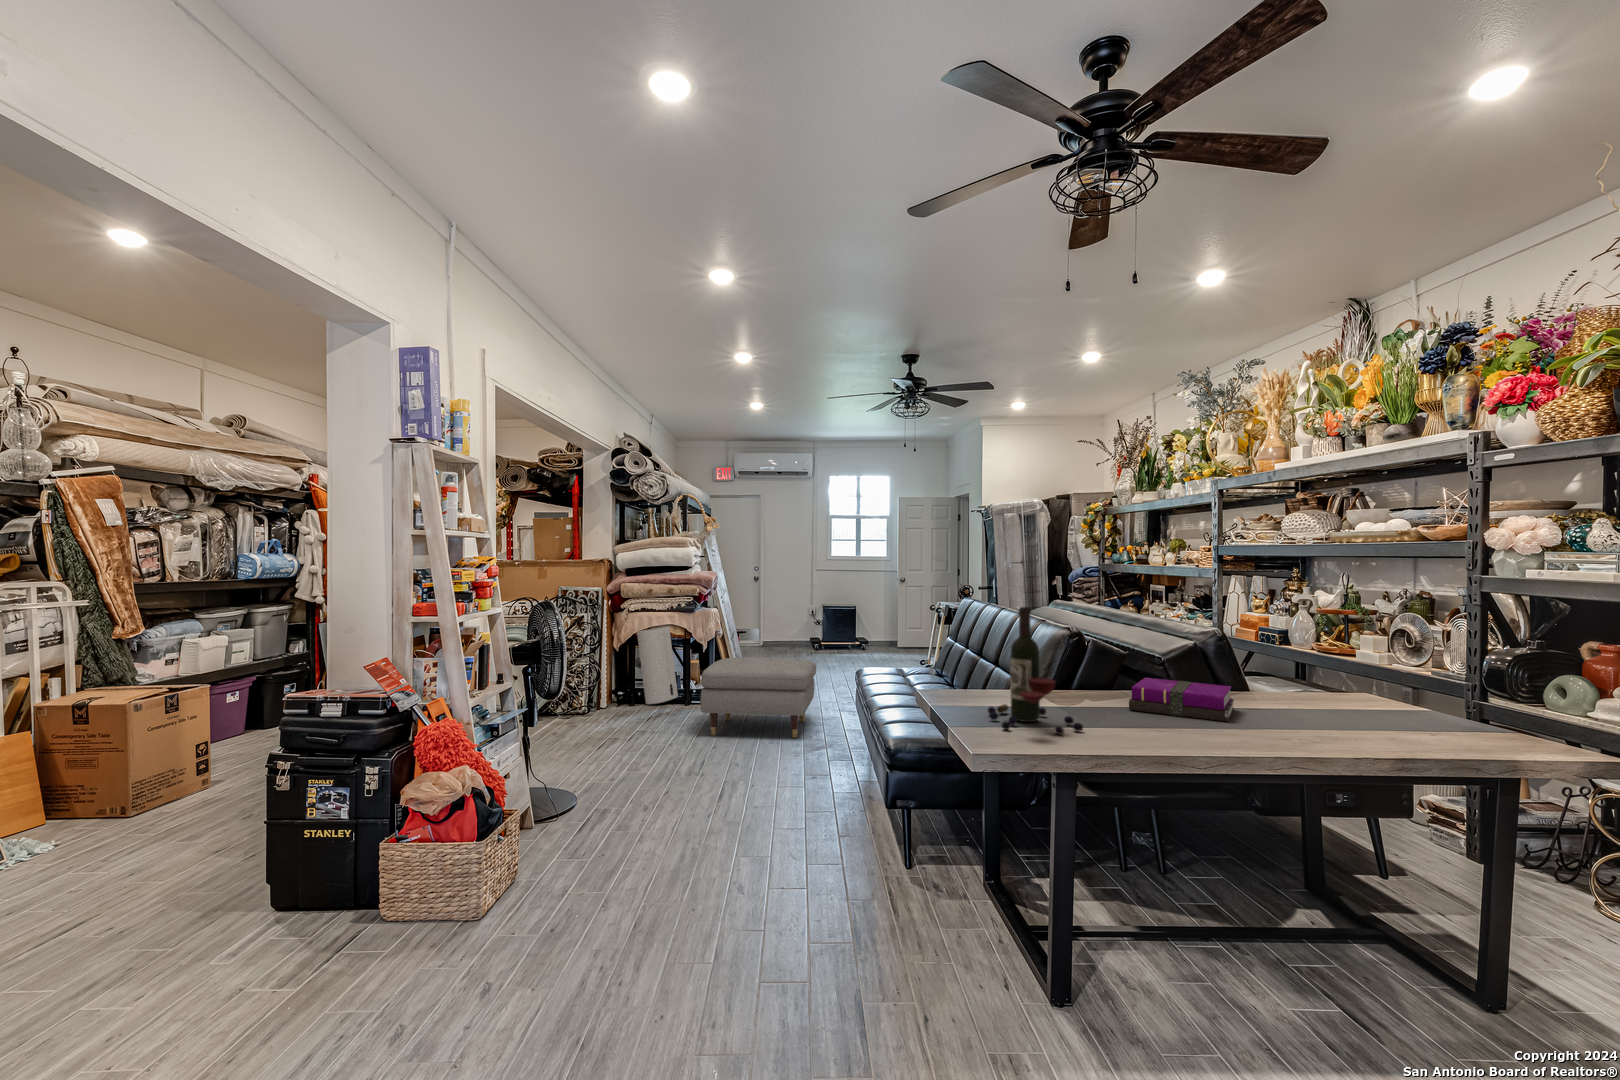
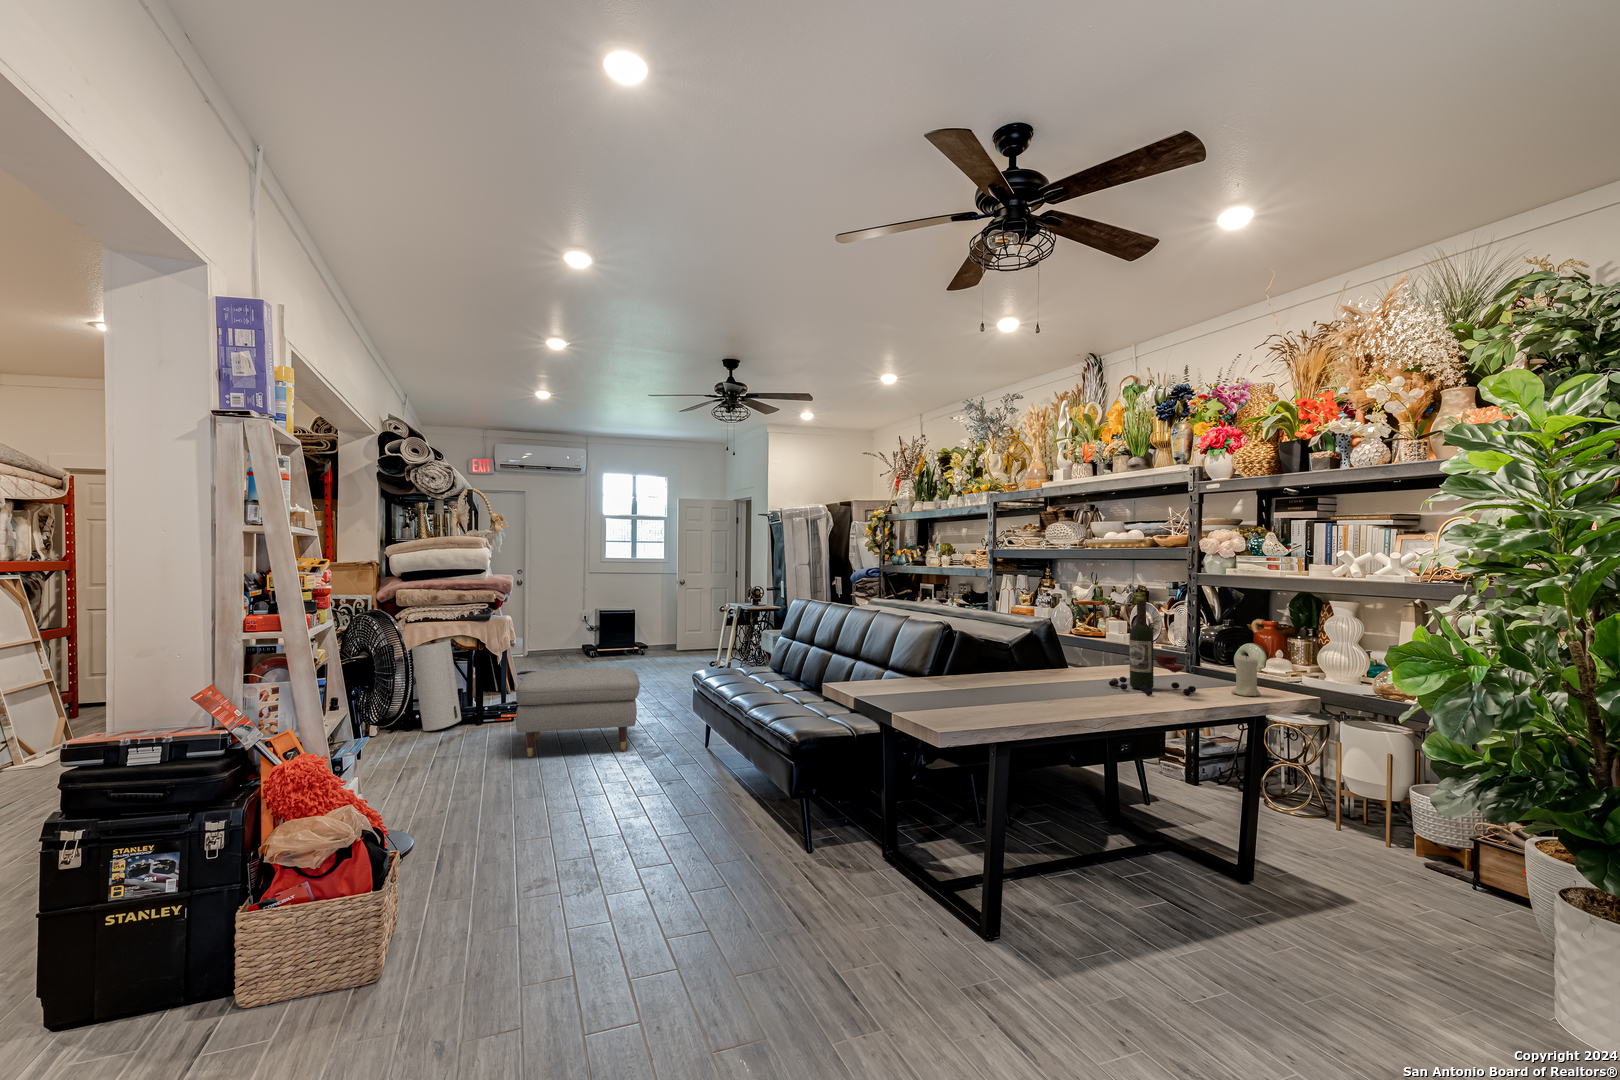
wine bottle: present [988,607,1083,735] -> present [1109,600,1196,695]
notebook: present [1129,678,1234,722] -> none [1002,662,1078,692]
candle: none [1471,690,1522,751] -> present [1231,655,1261,696]

